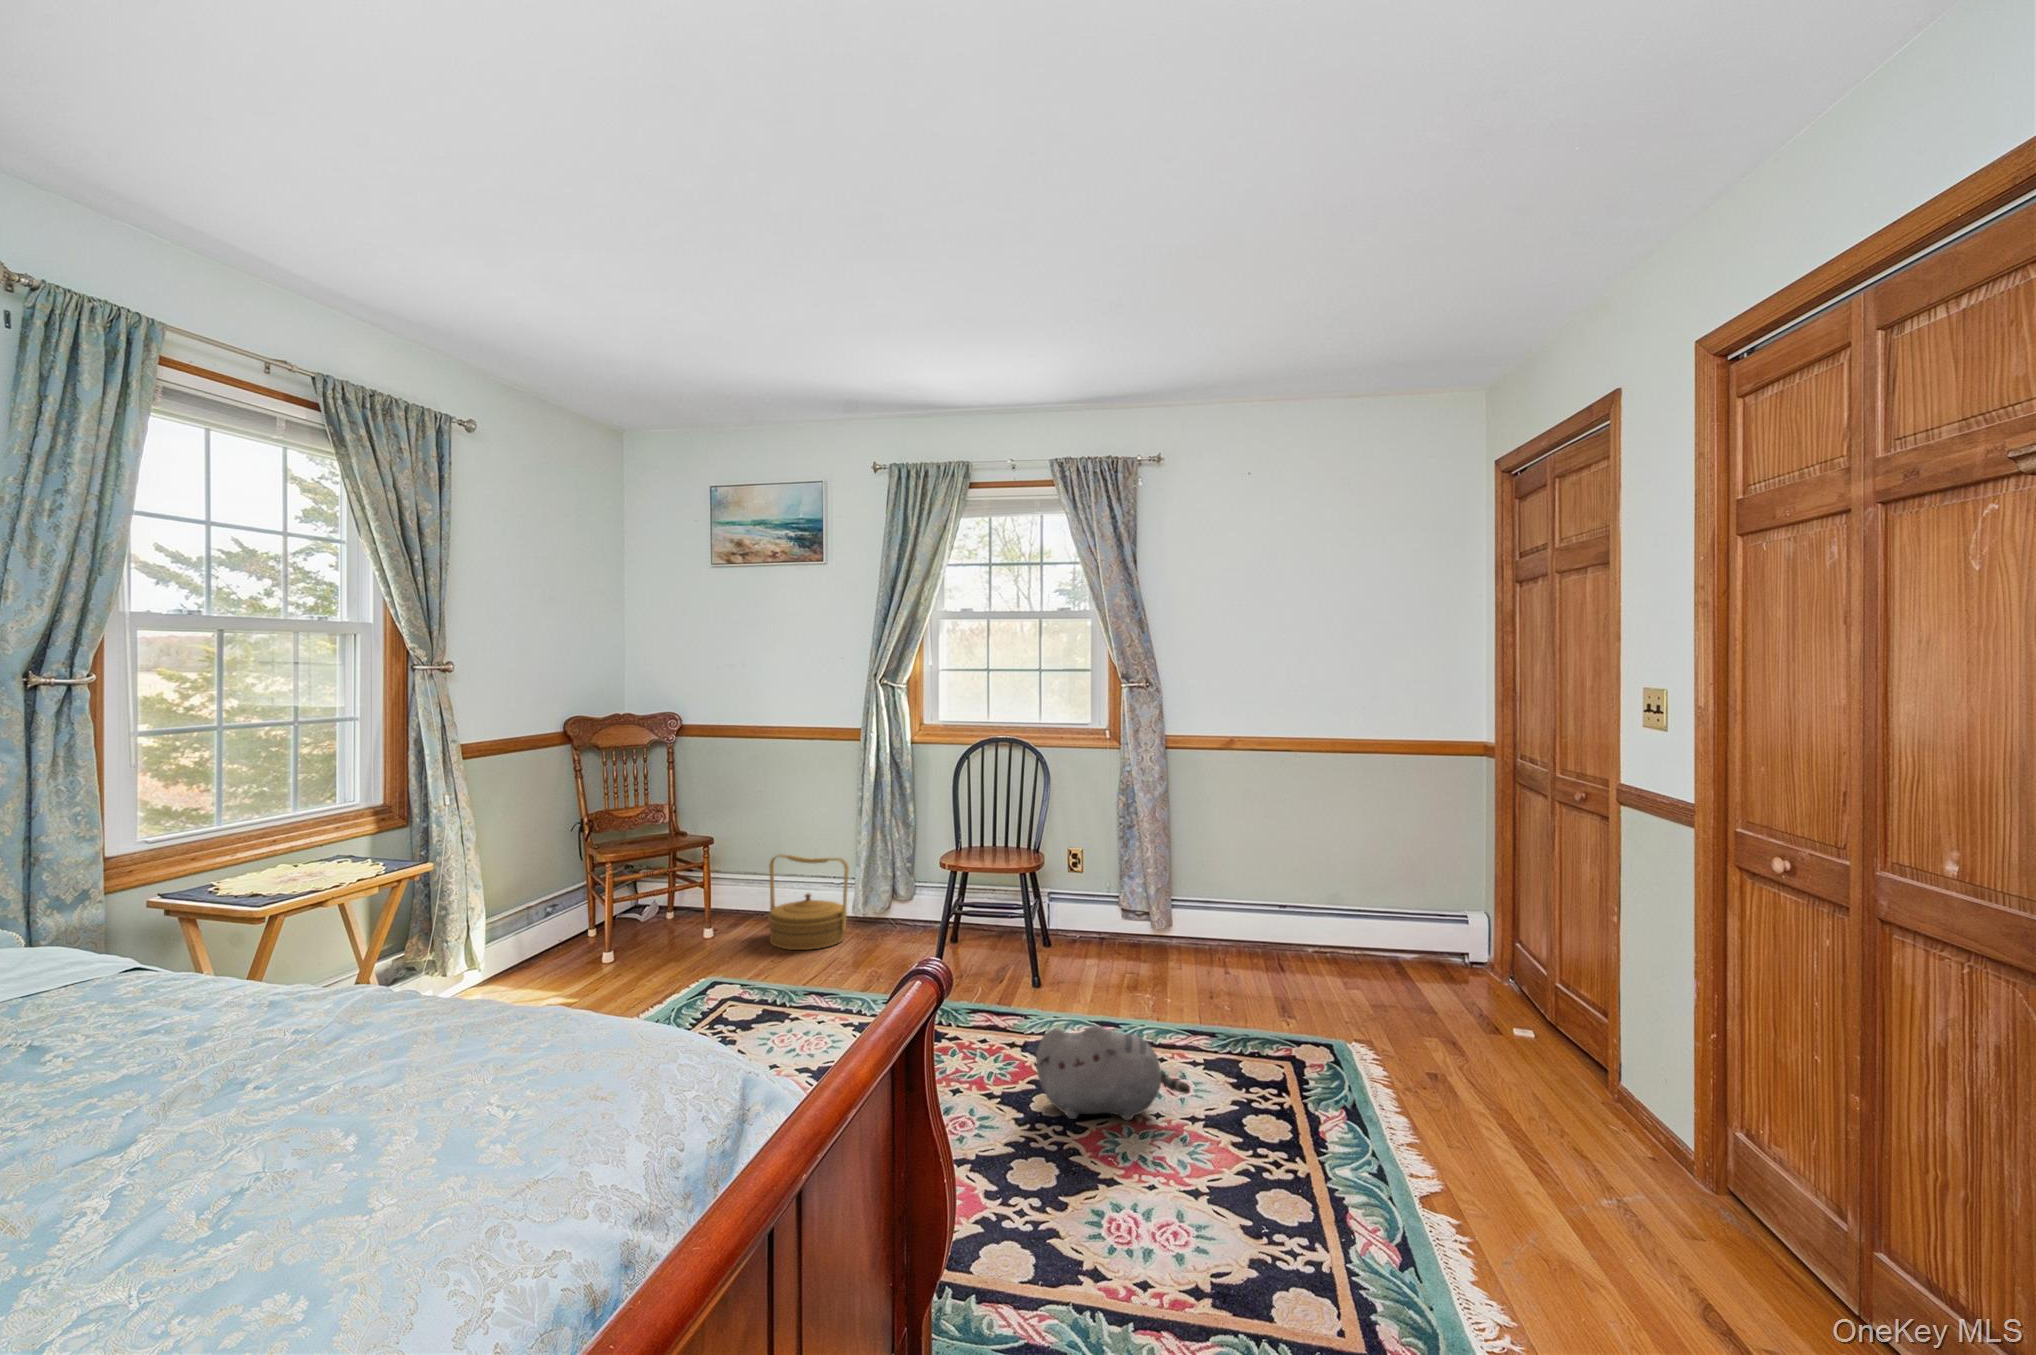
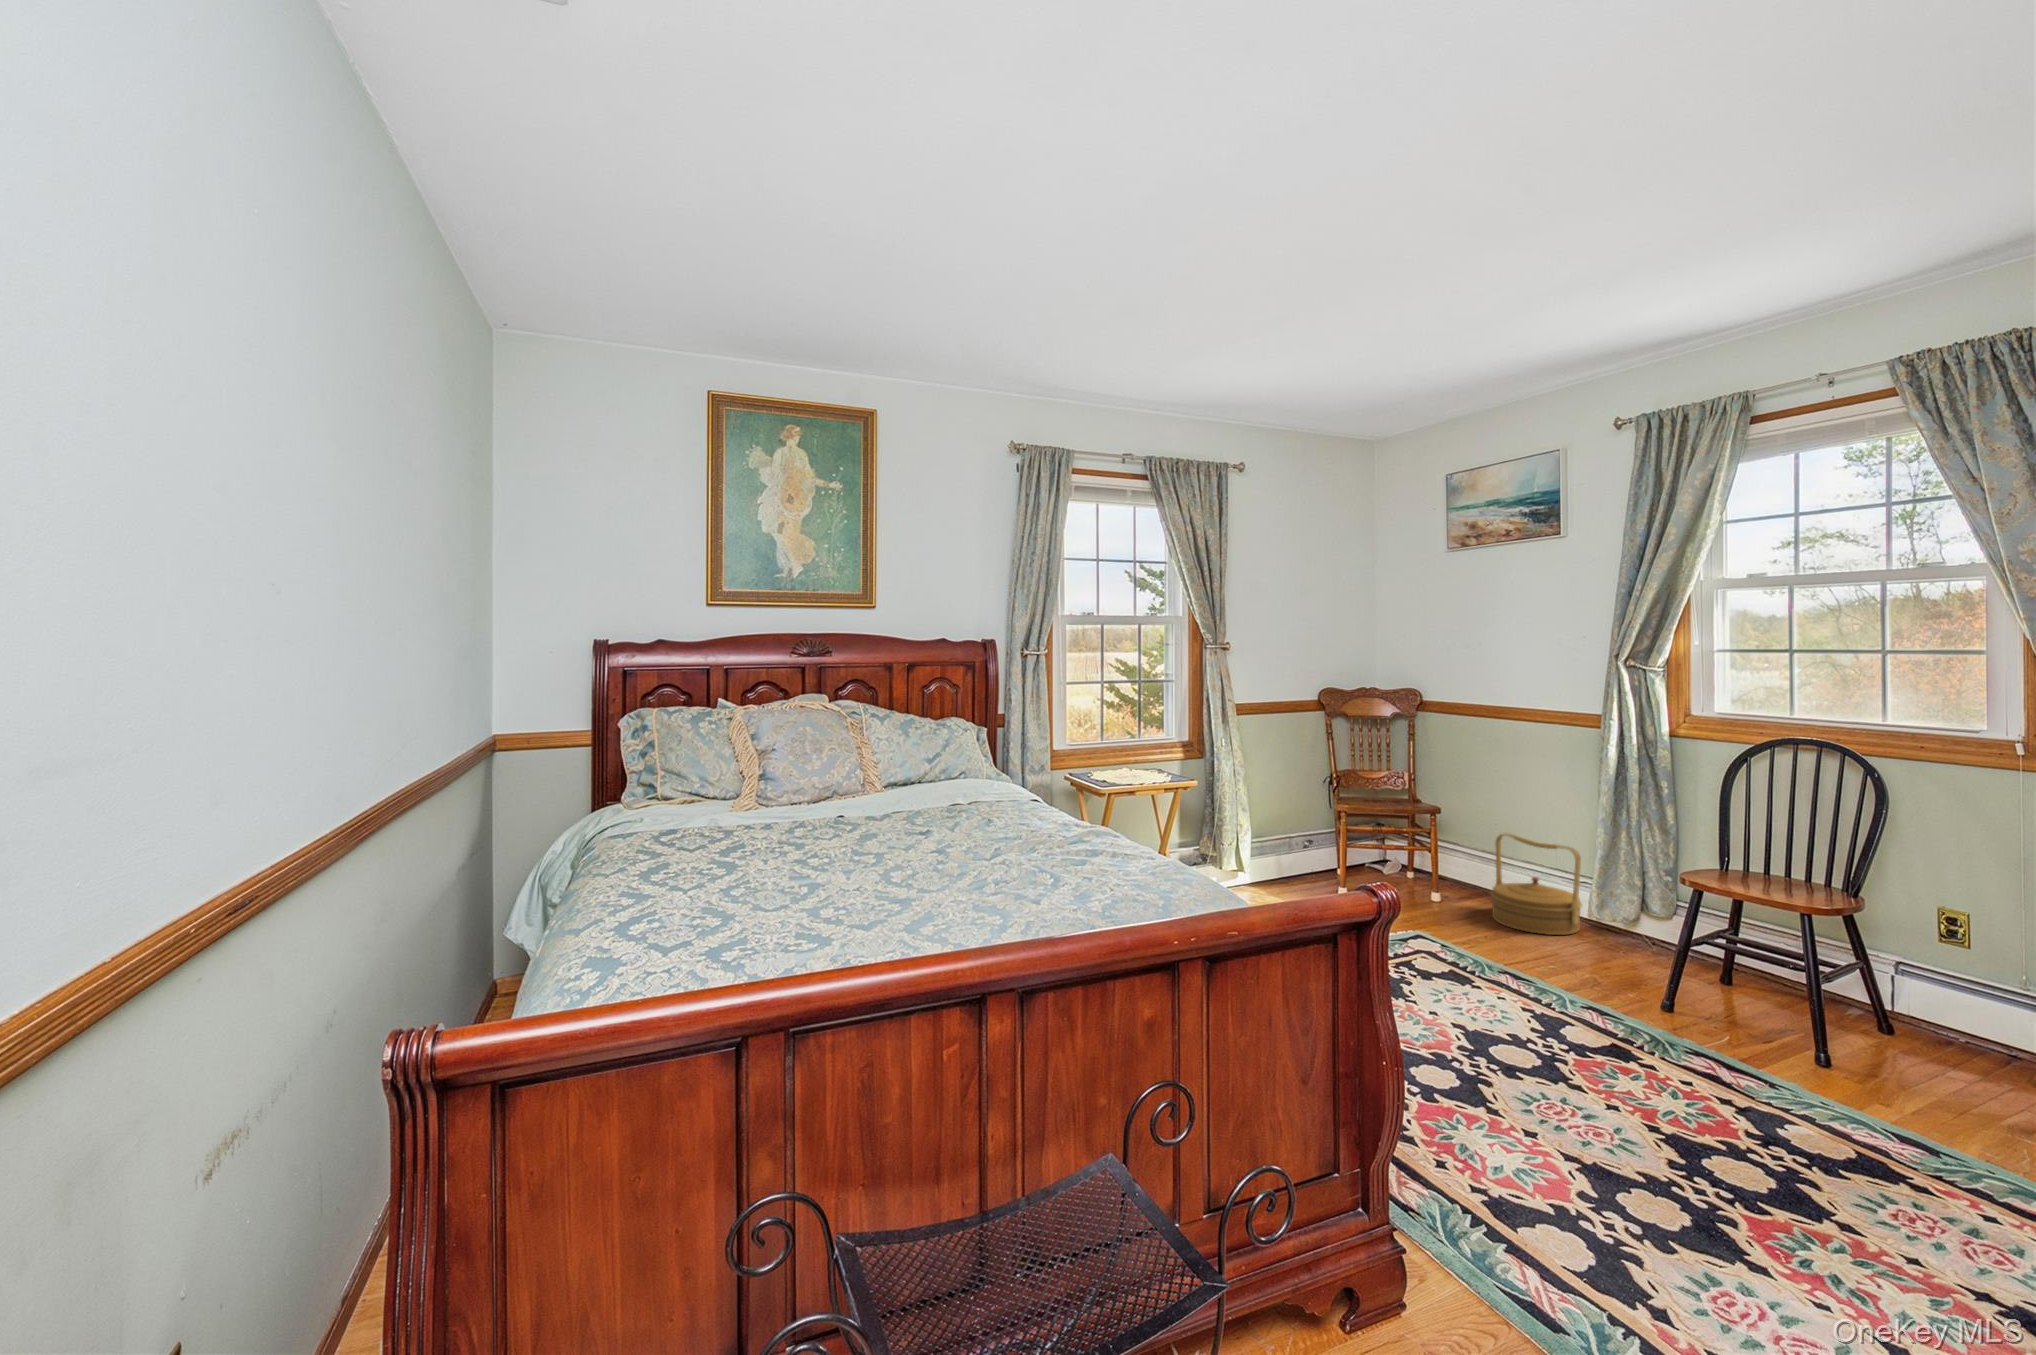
plush toy: present [1036,1025,1190,1120] -> none [1705,1074,1962,1231]

